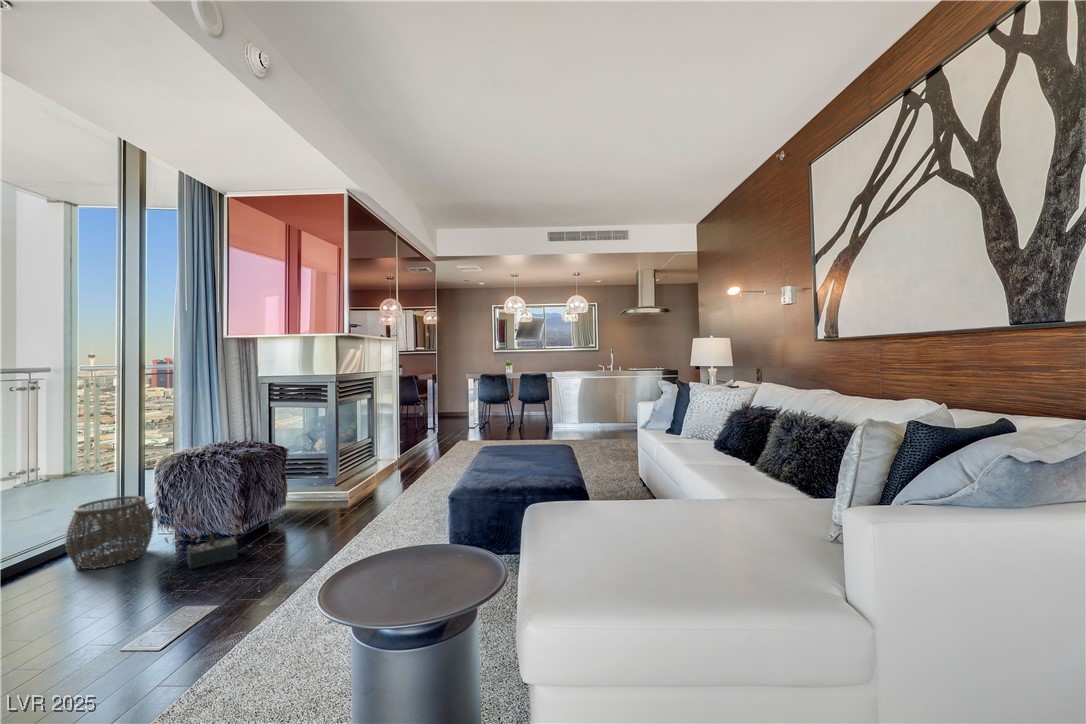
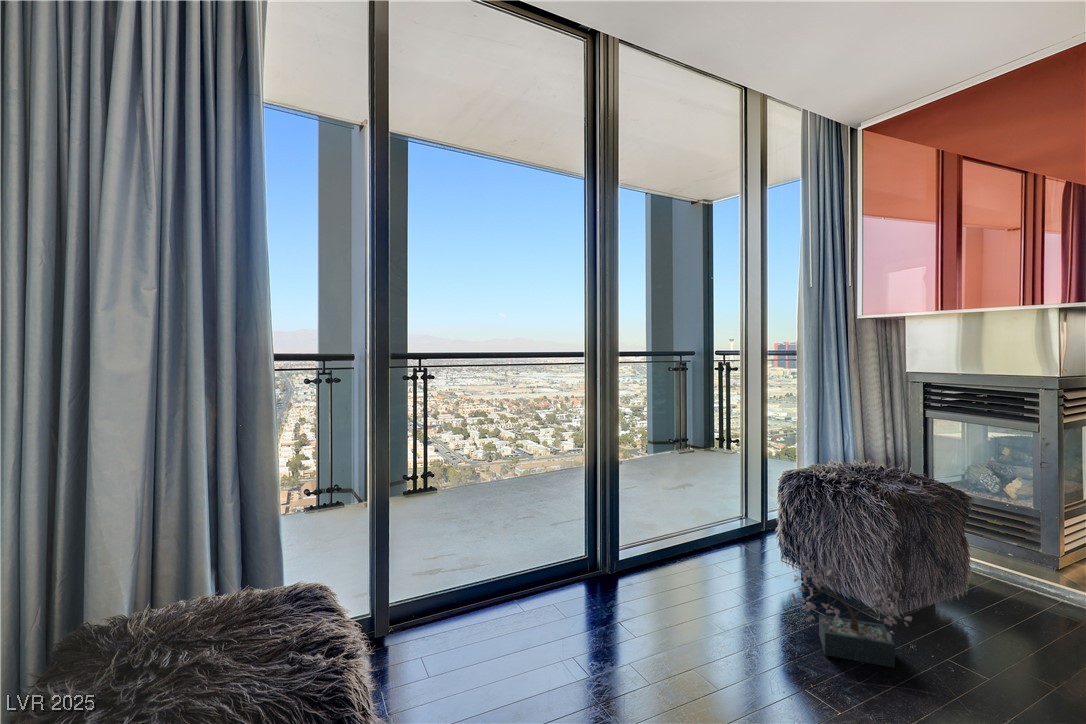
woven basket: present [65,496,154,569] -> none [695,510,779,599]

